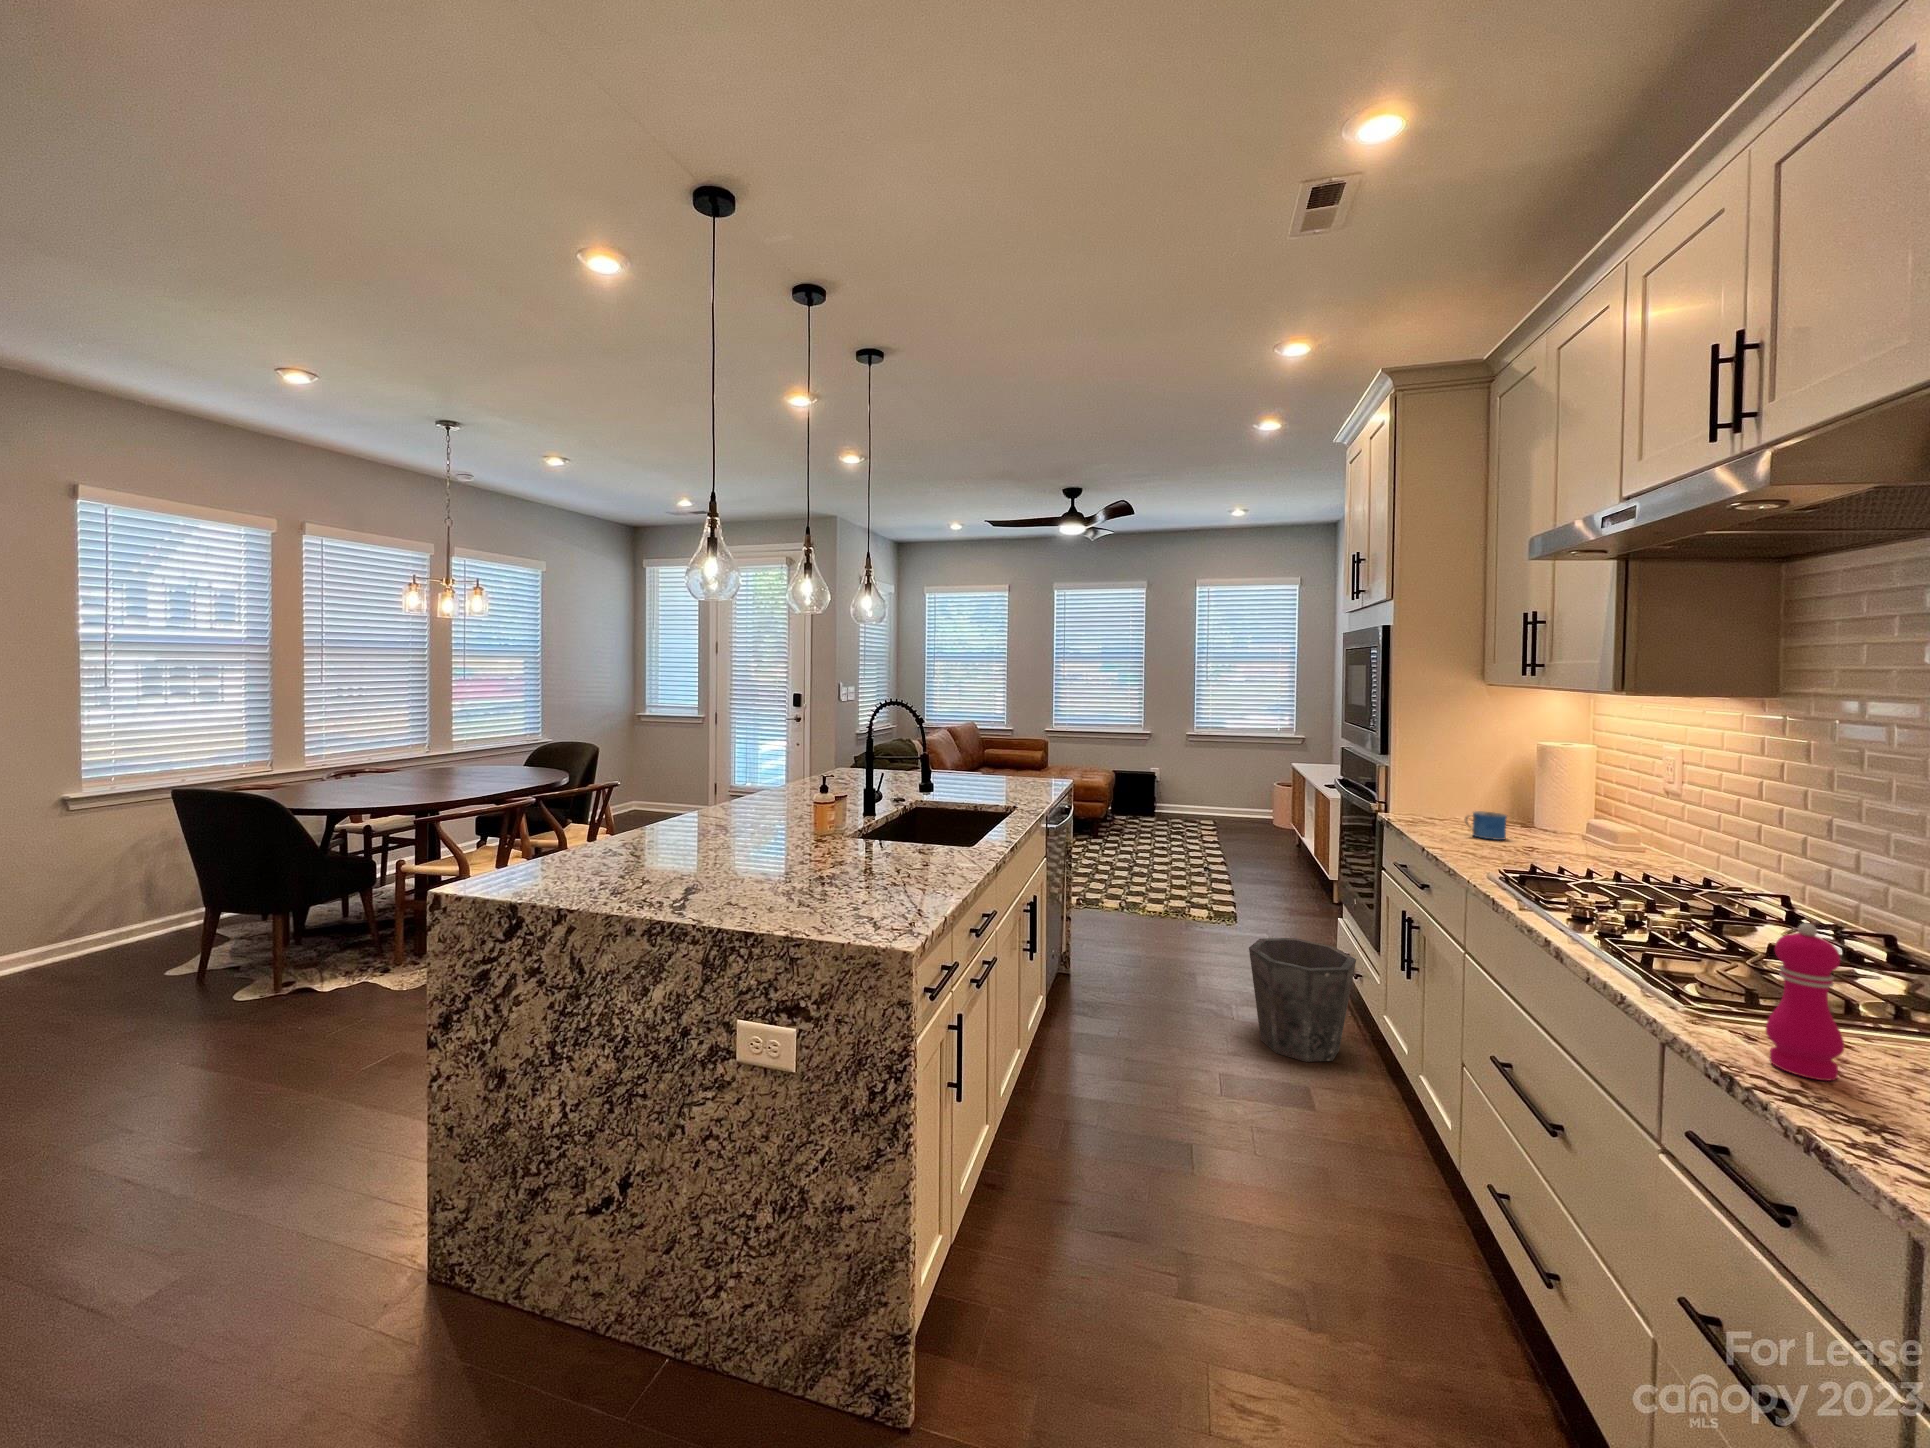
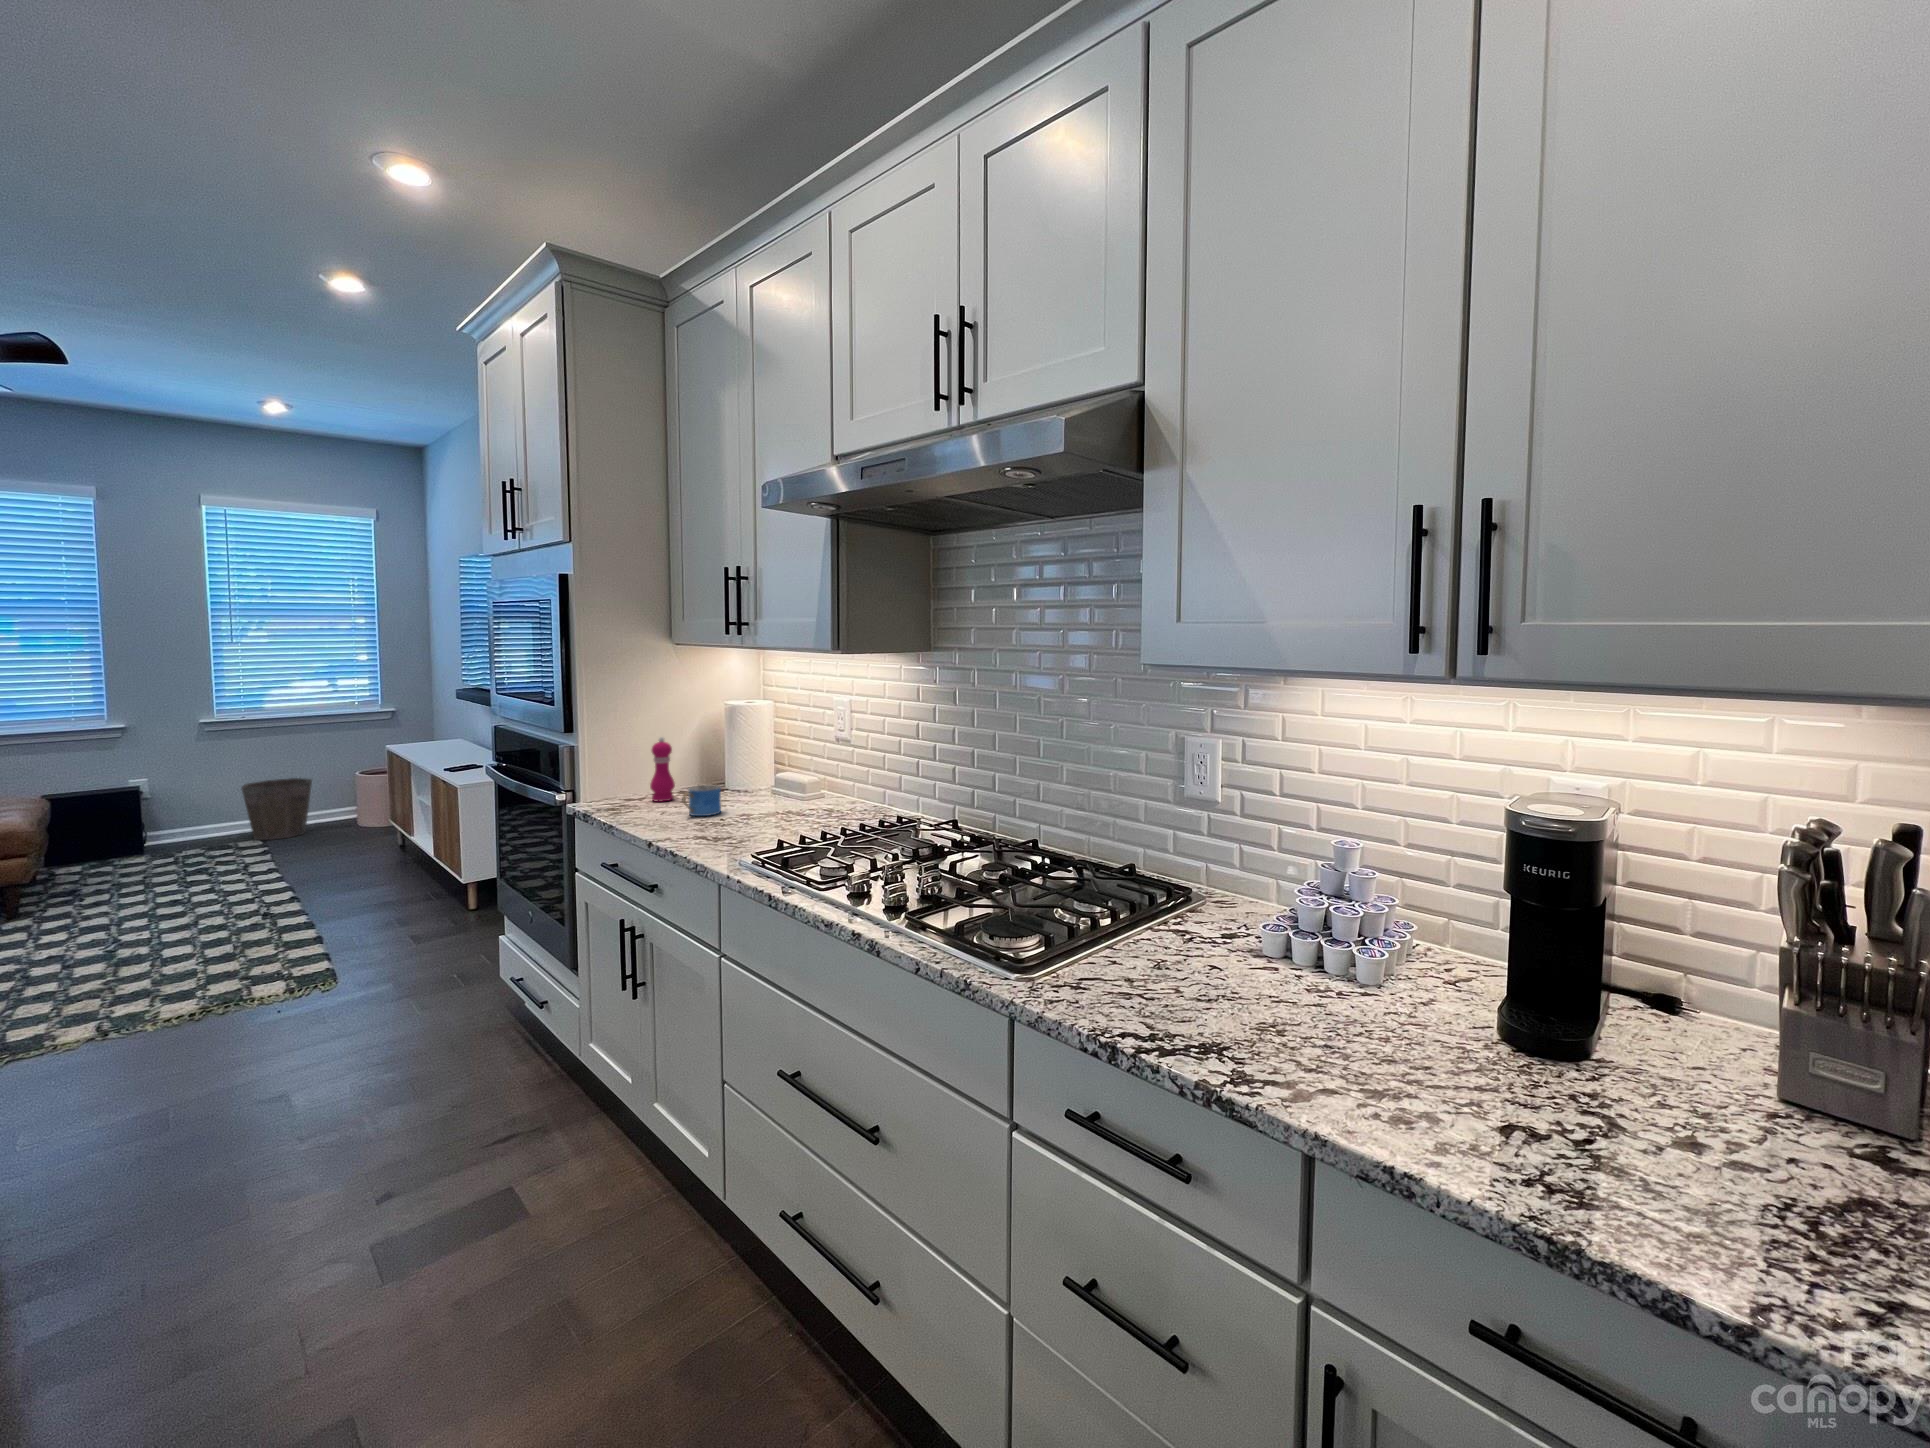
pepper mill: present [1766,923,1844,1081] -> present [650,737,675,802]
waste bin: present [1249,938,1356,1062] -> present [241,778,312,840]

